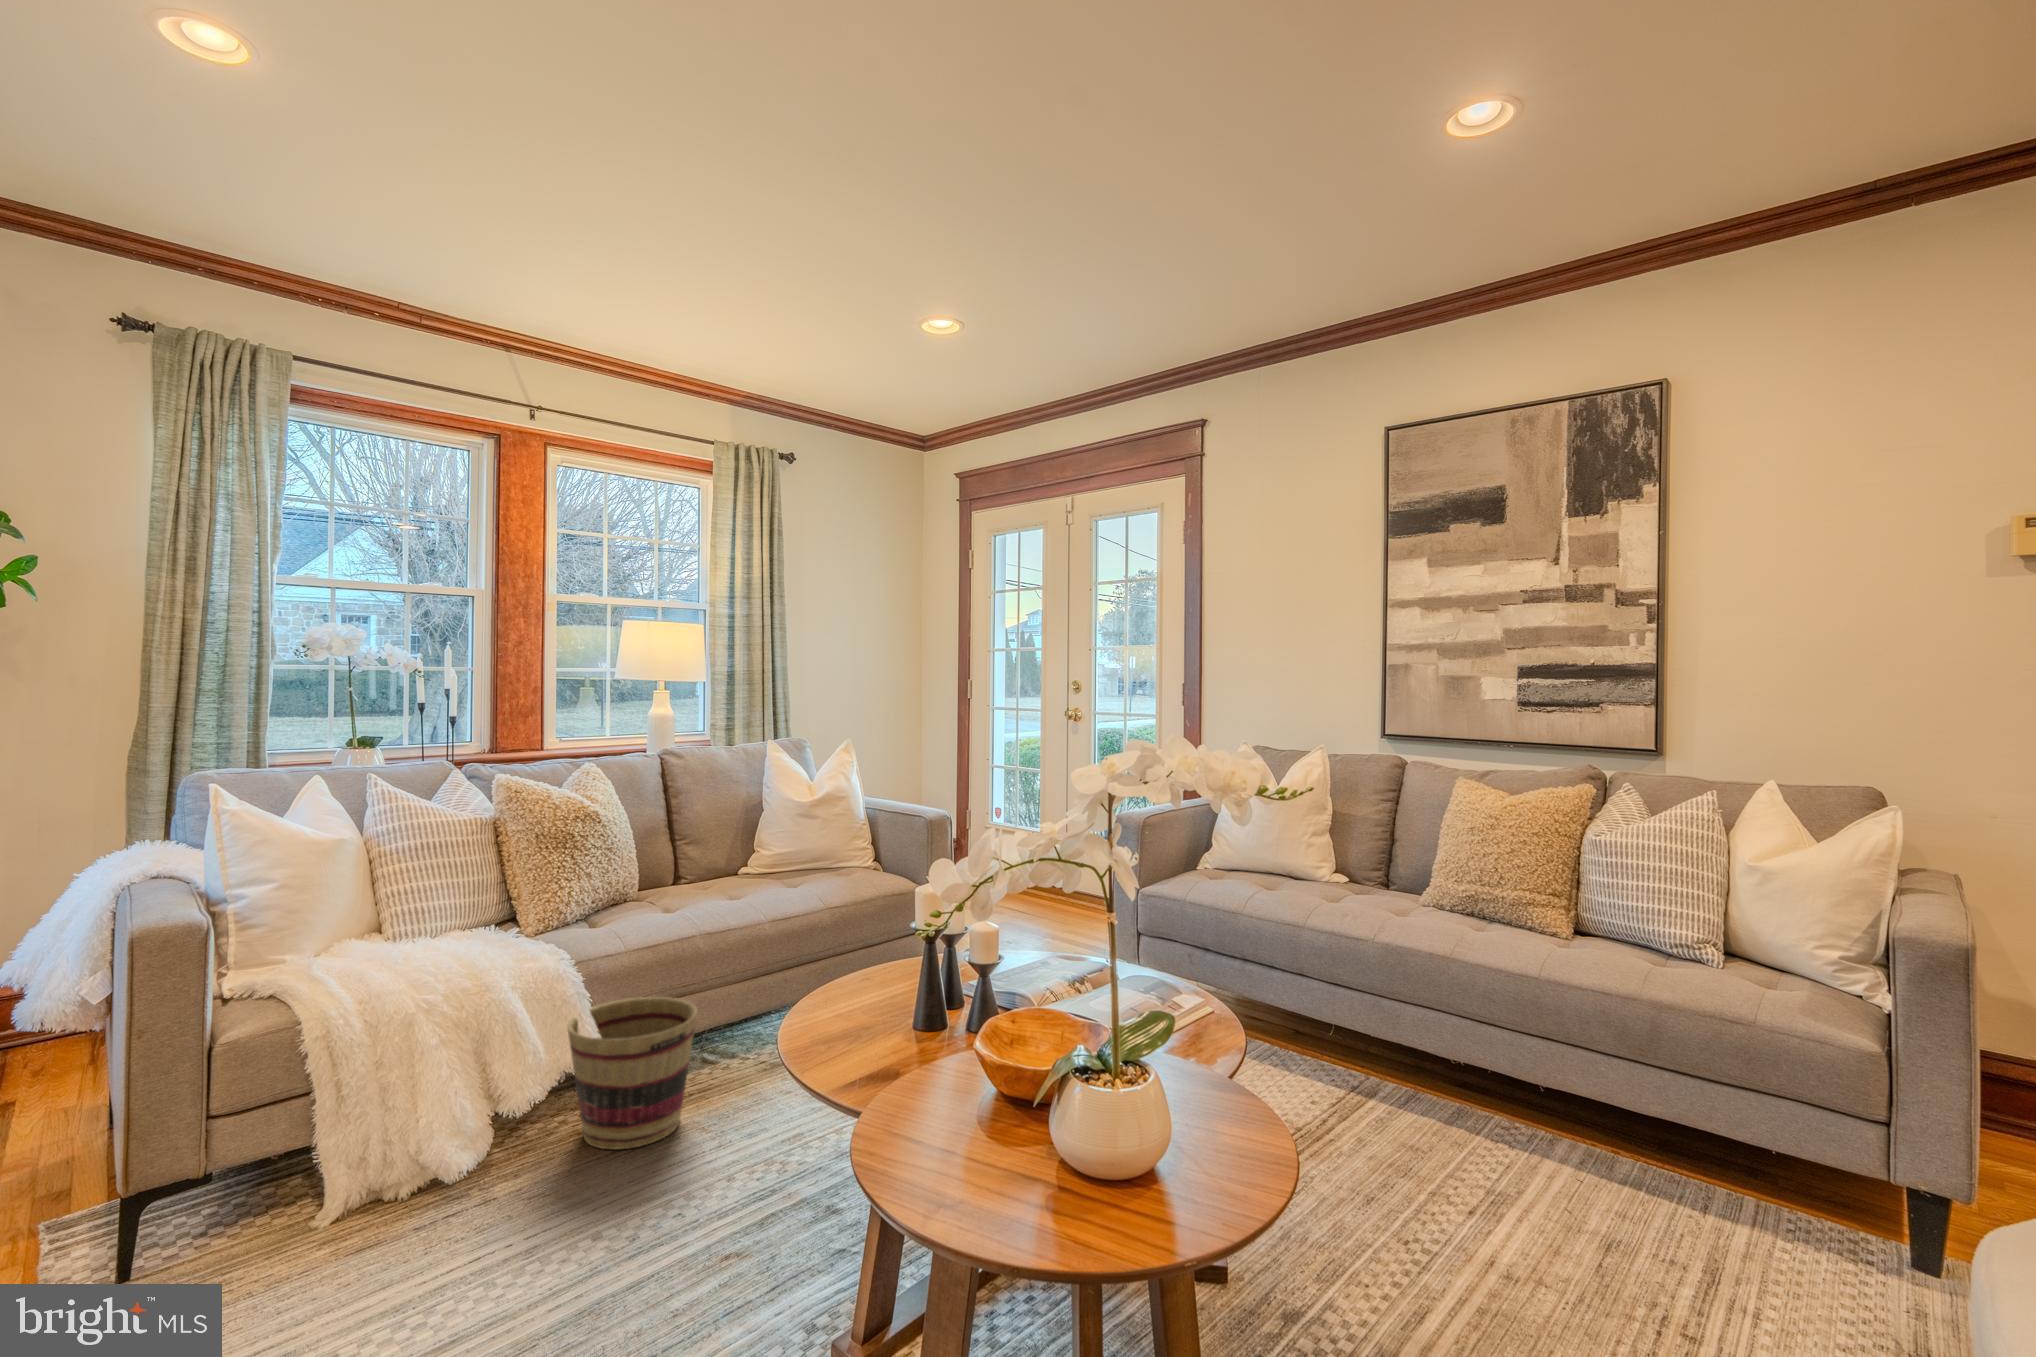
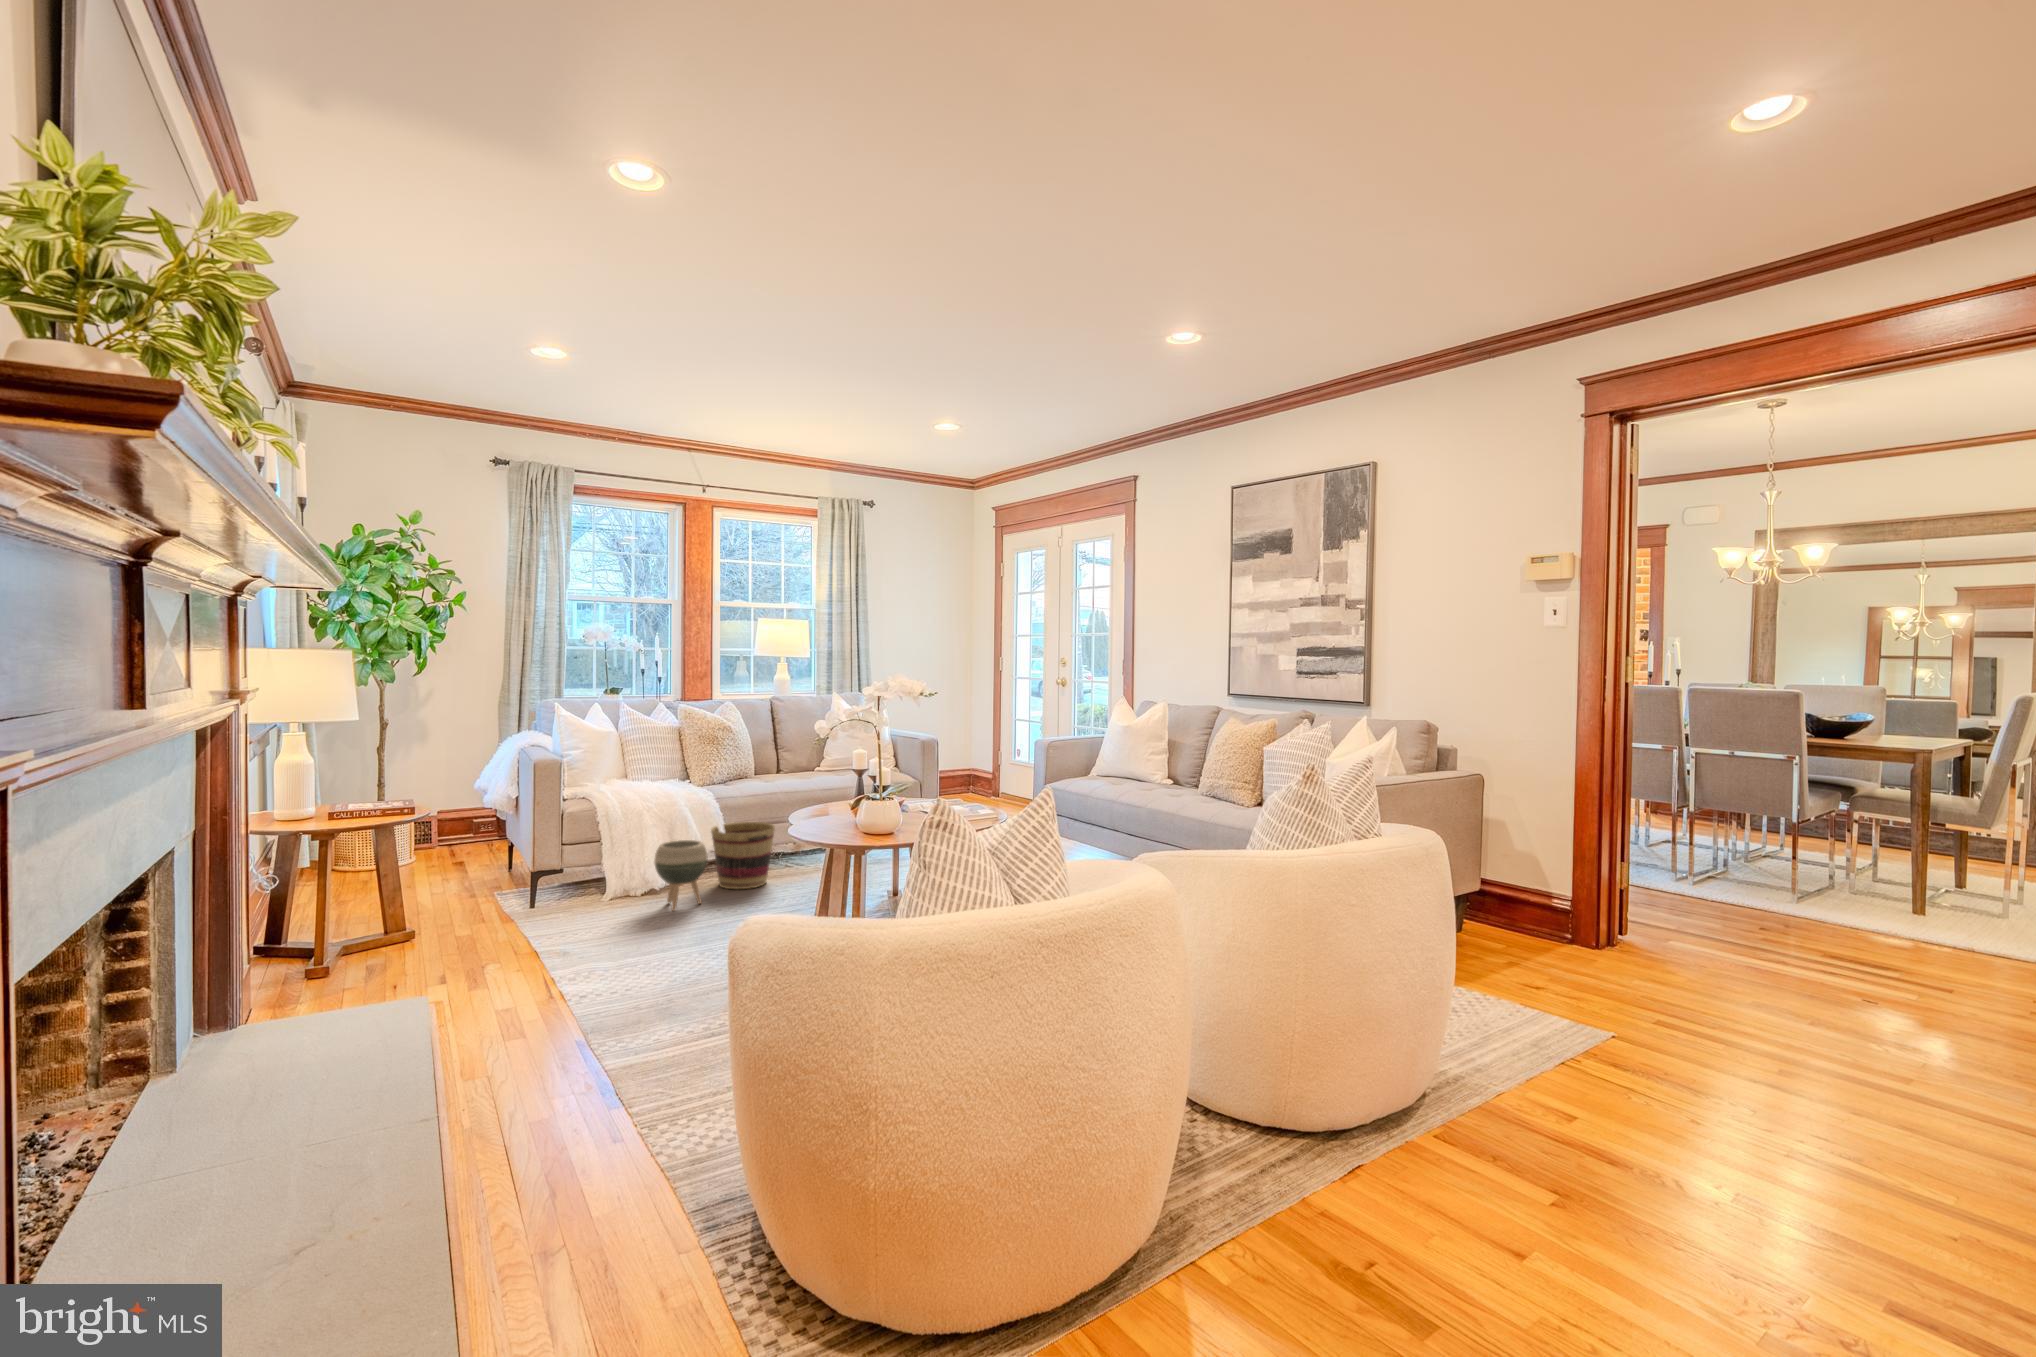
planter: none [447,1071,569,1248] -> present [654,840,708,911]

